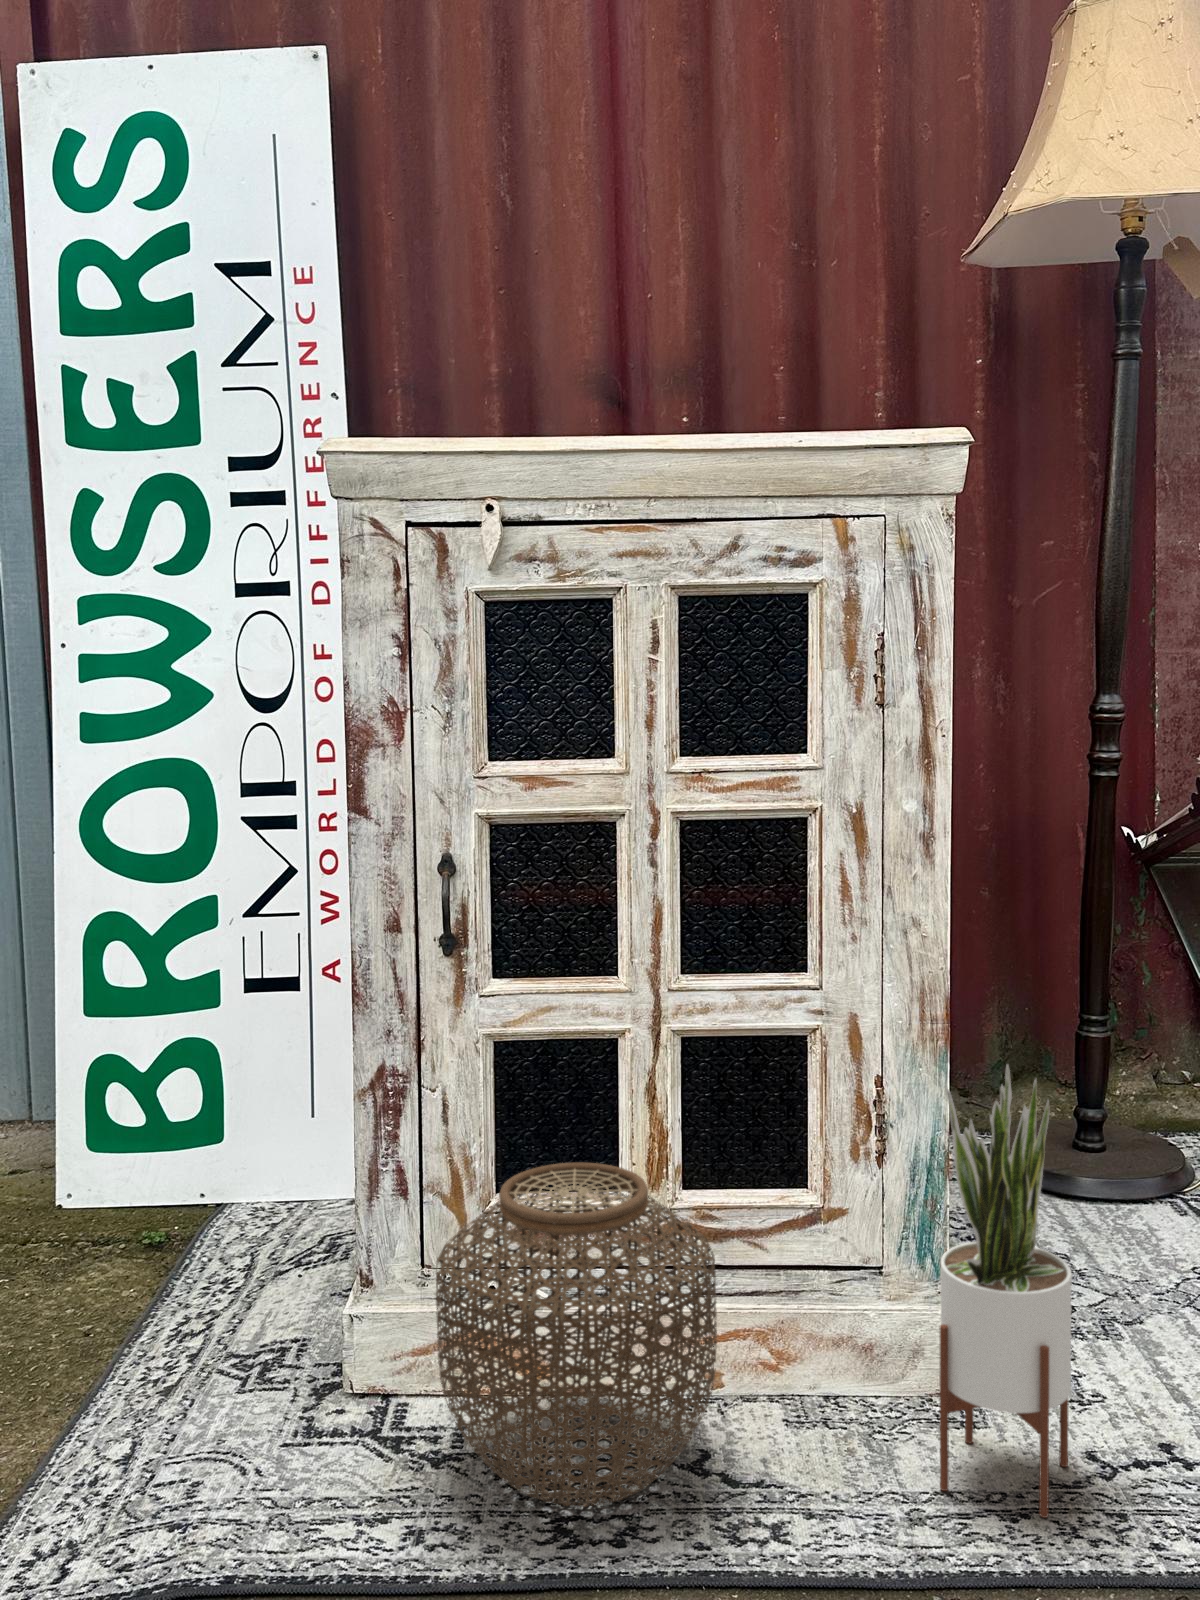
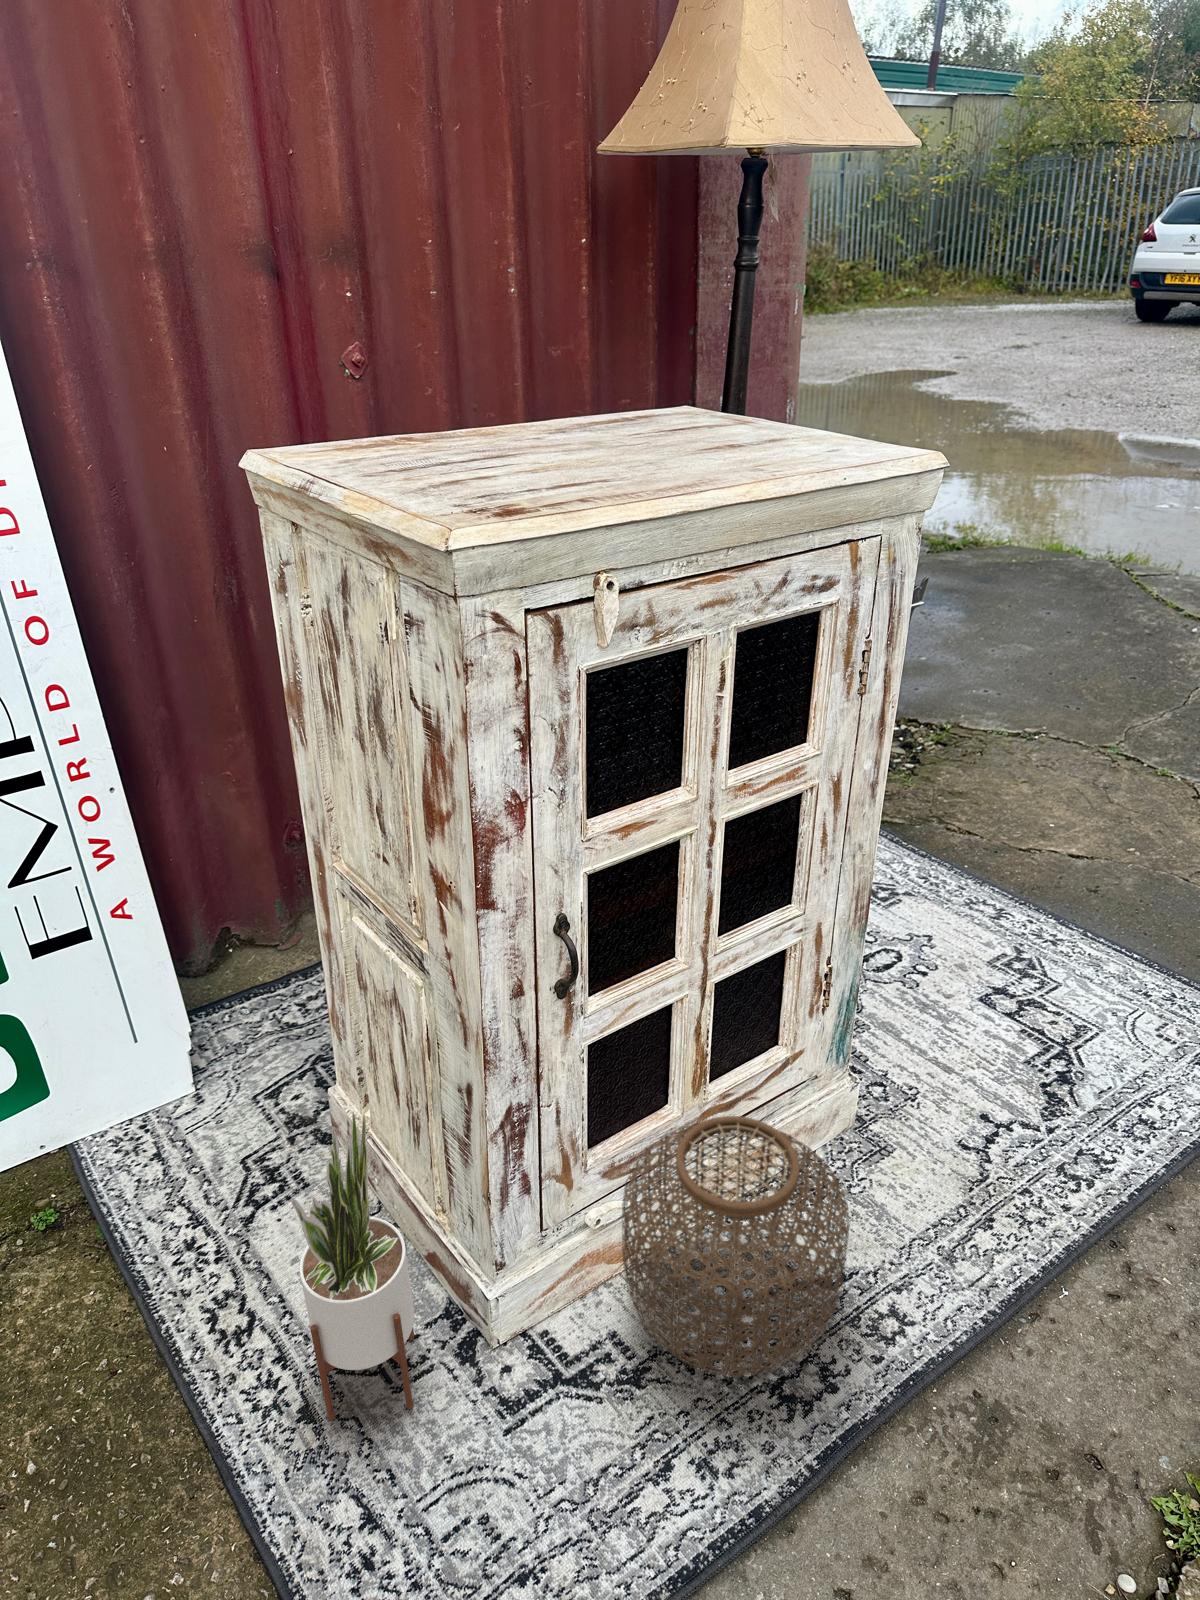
potted plant: present [940,1065,1072,1518] -> present [291,1111,414,1420]

